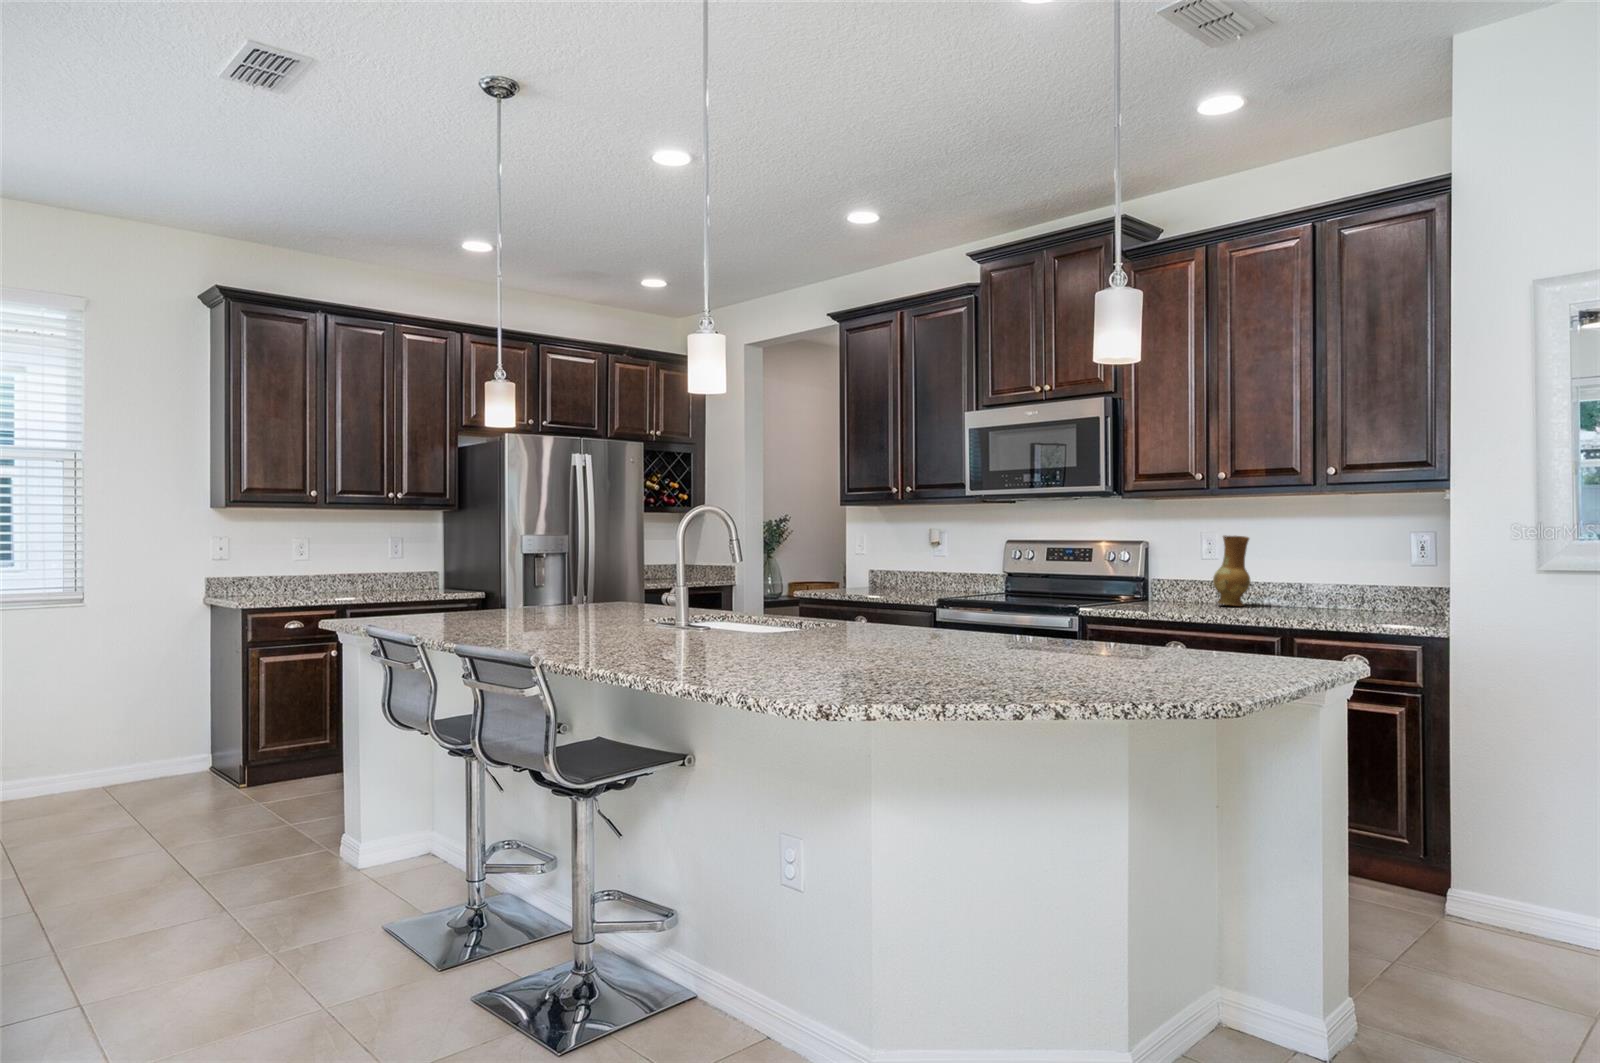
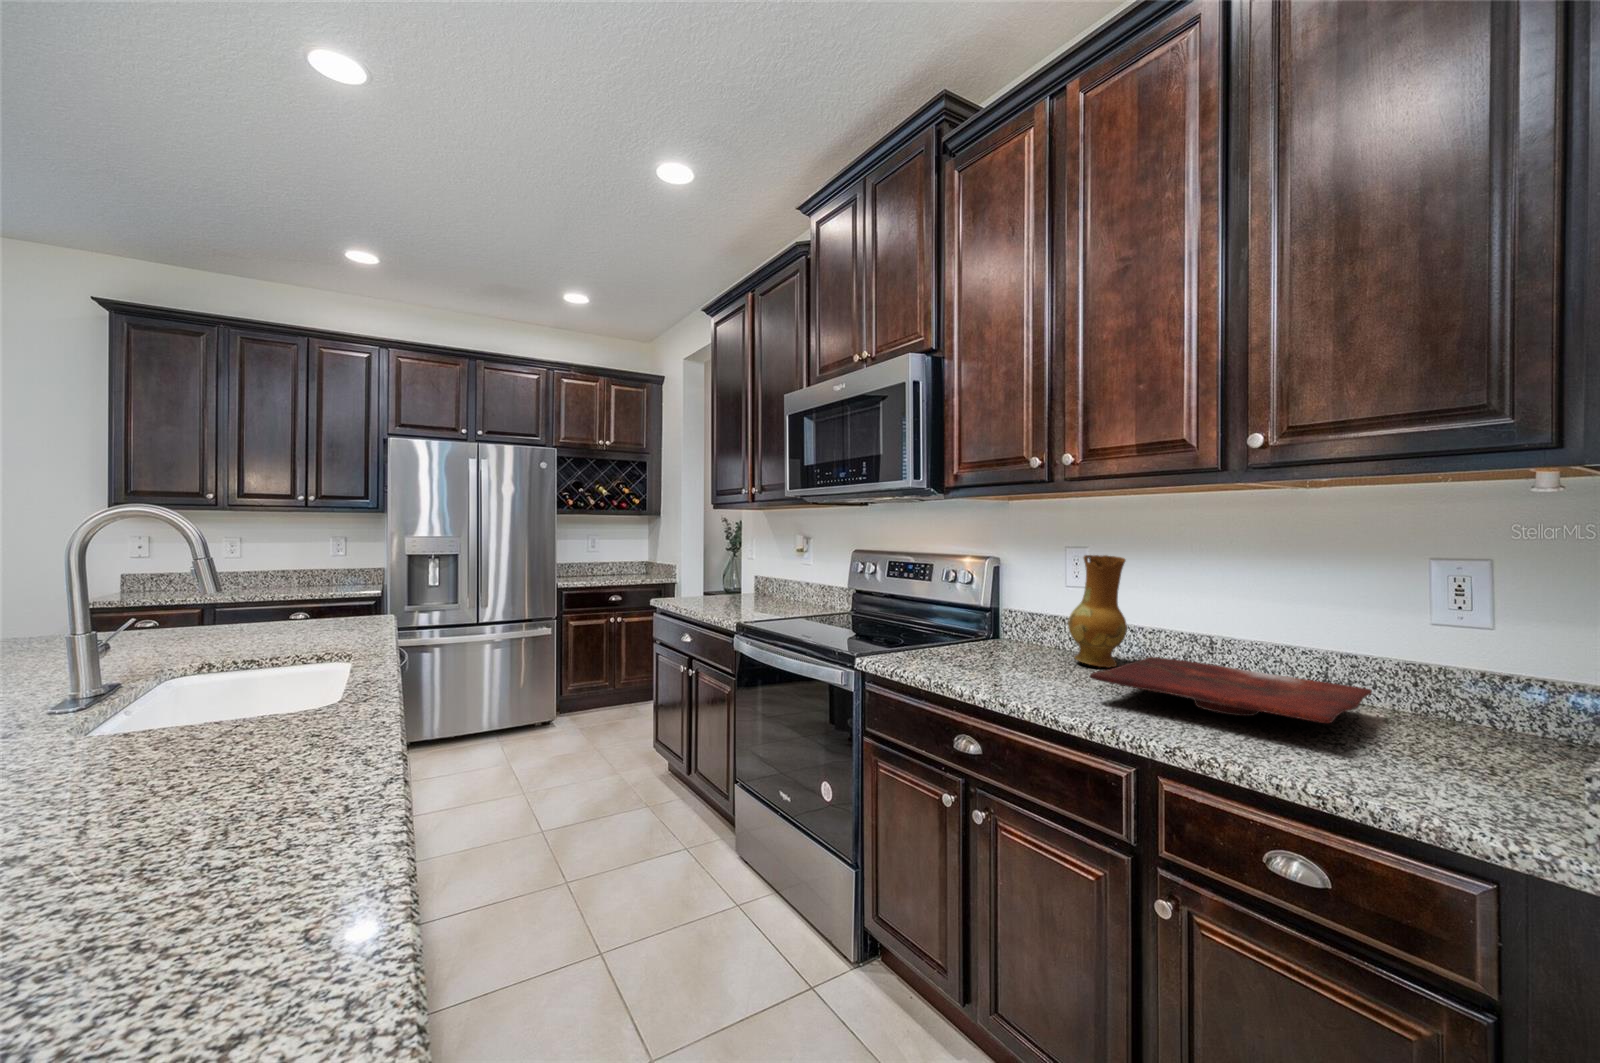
cutting board: none [1245,595,1385,616] -> present [1090,657,1372,723]

